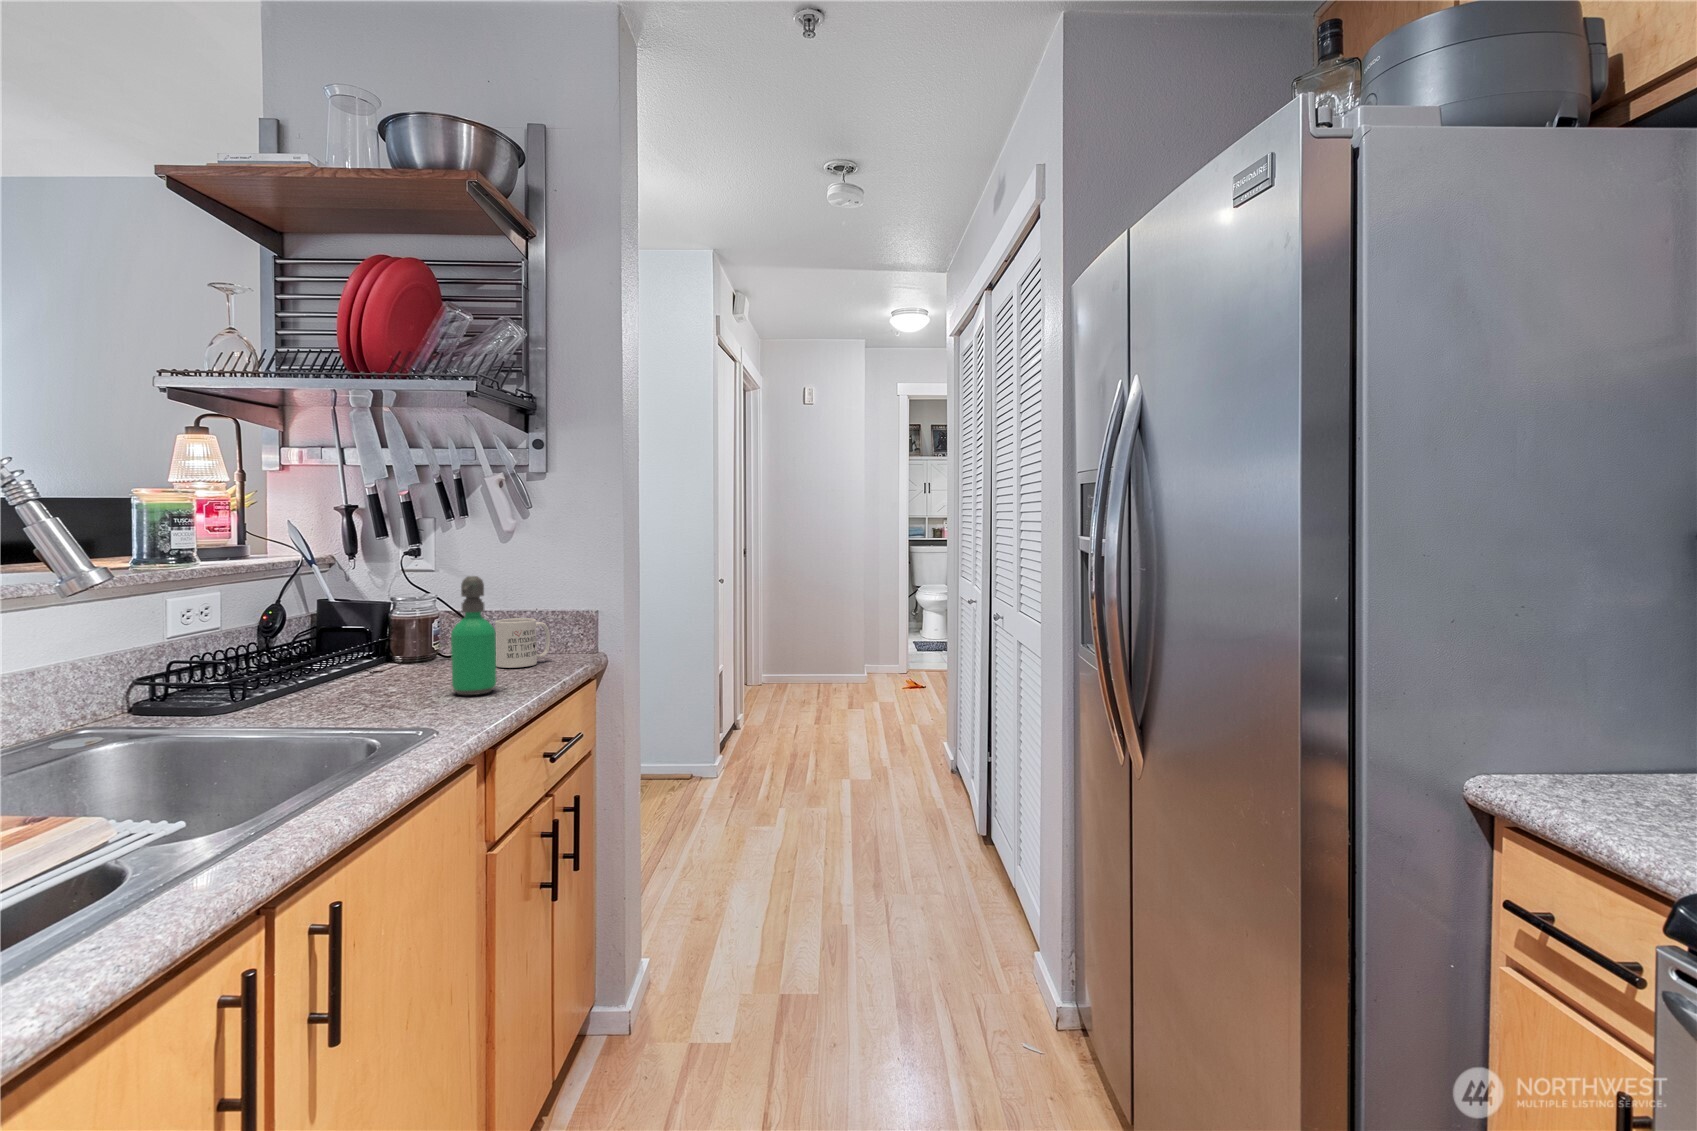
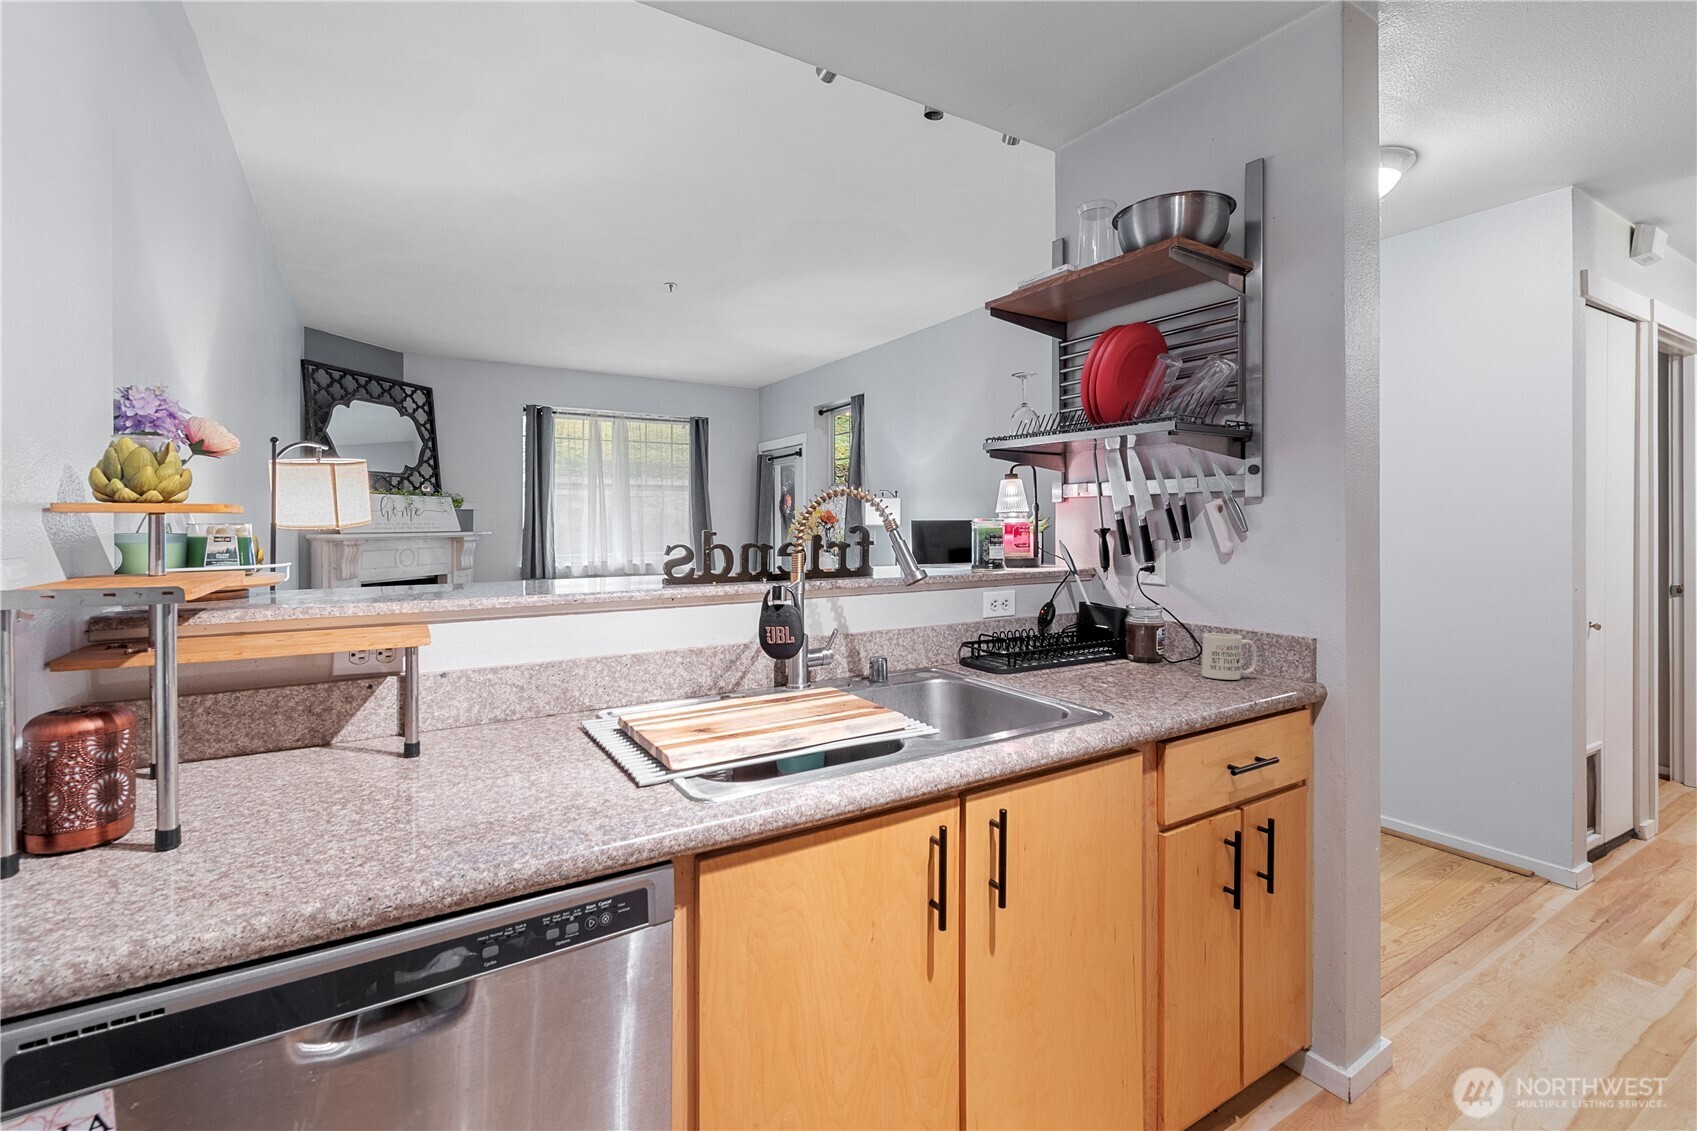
soap dispenser: present [451,576,496,695] -> none [1148,591,1188,695]

